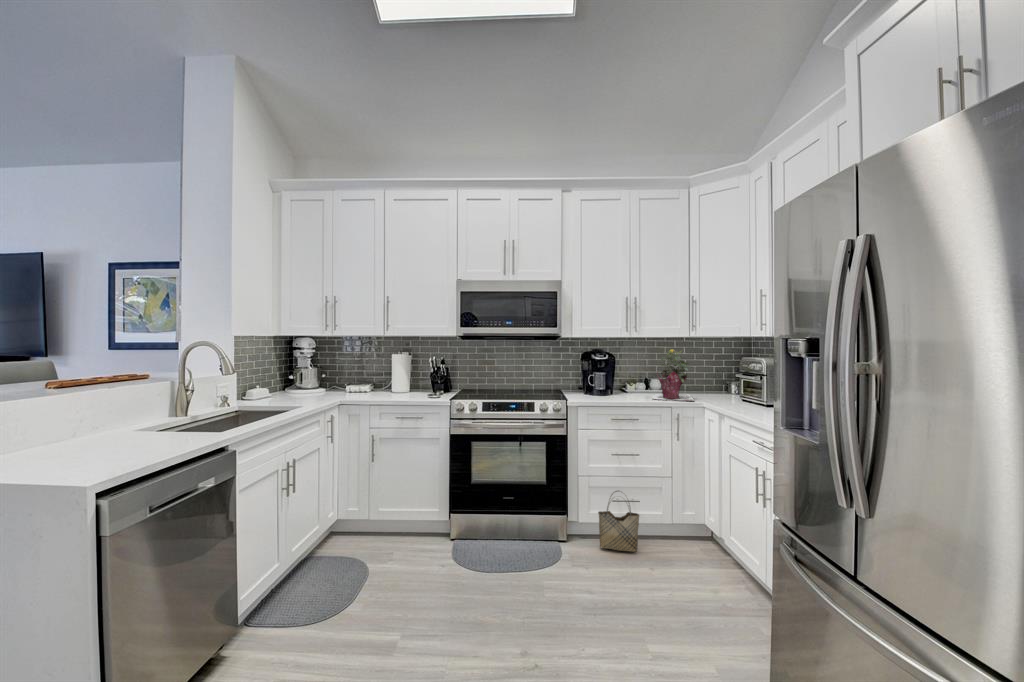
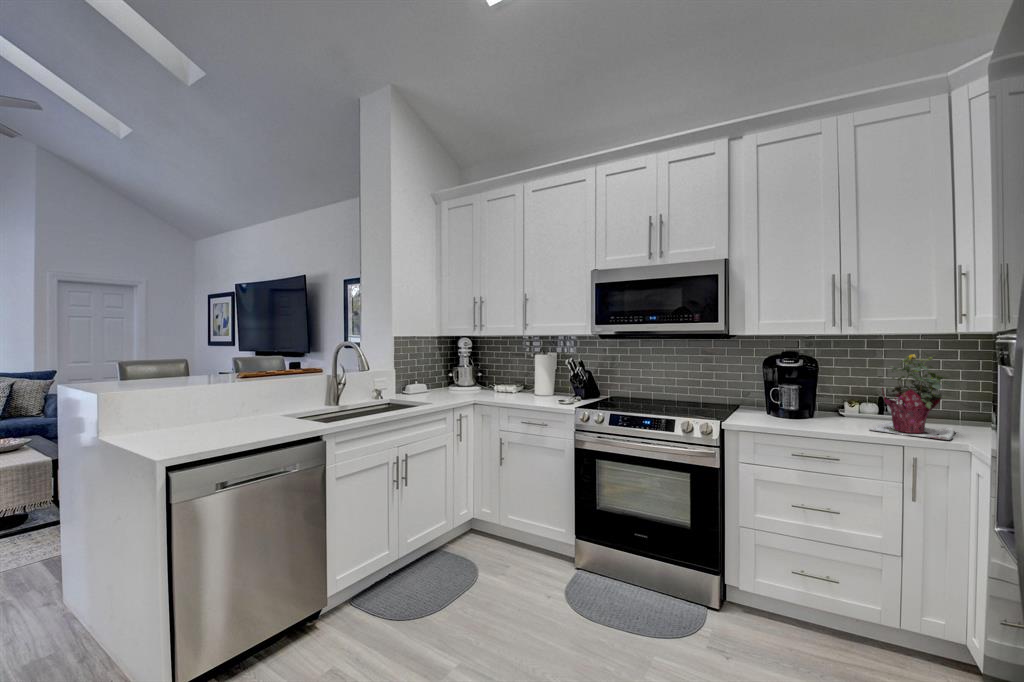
woven basket: present [598,491,639,552] -> none [761,557,831,657]

